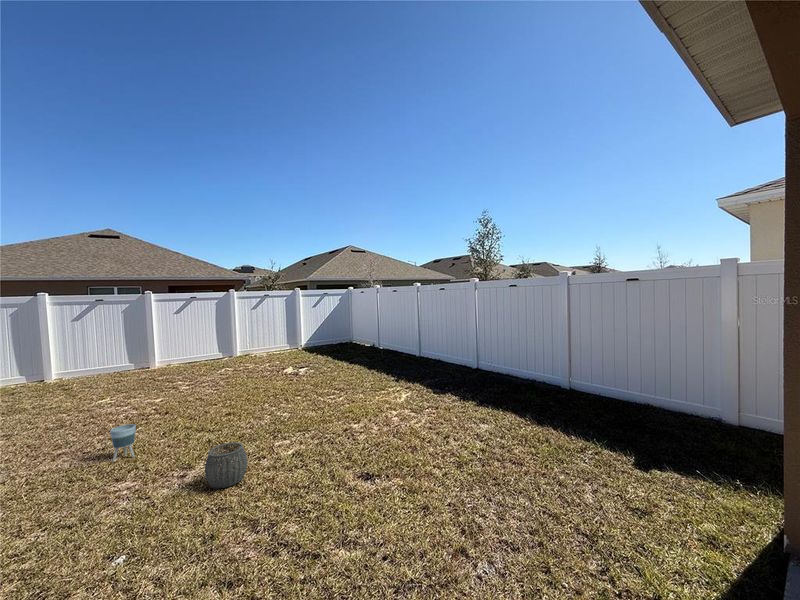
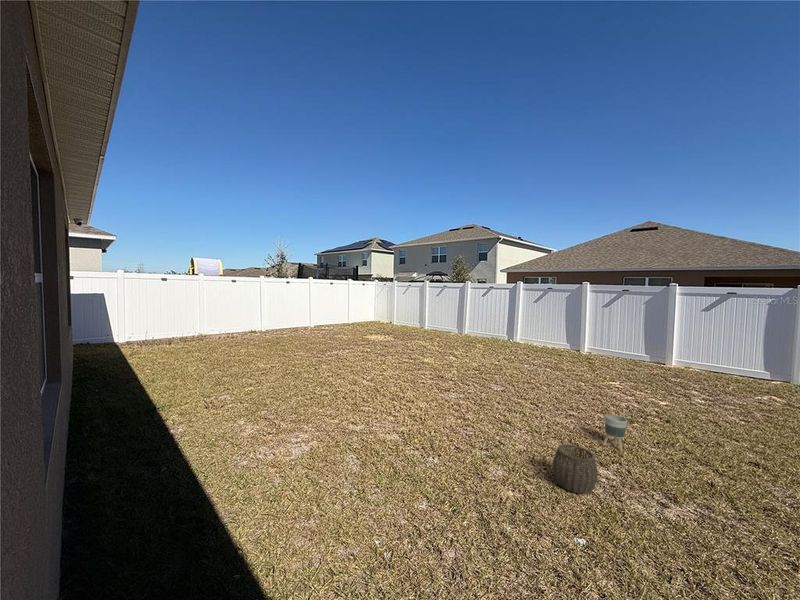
woven basket: present [205,442,248,488] -> present [553,444,598,494]

